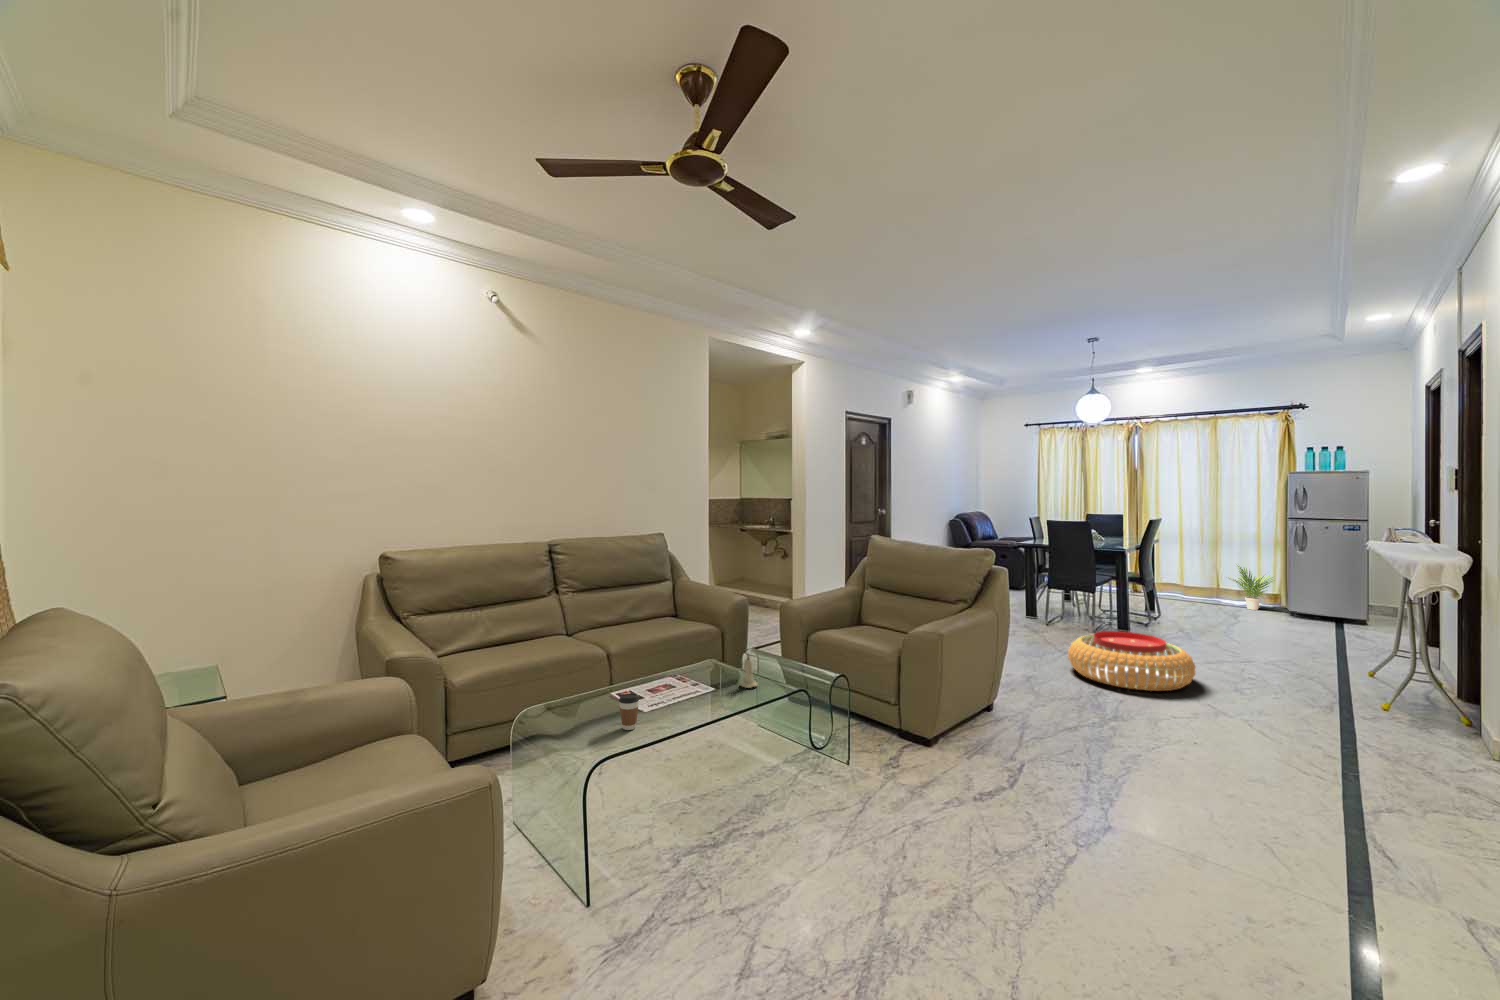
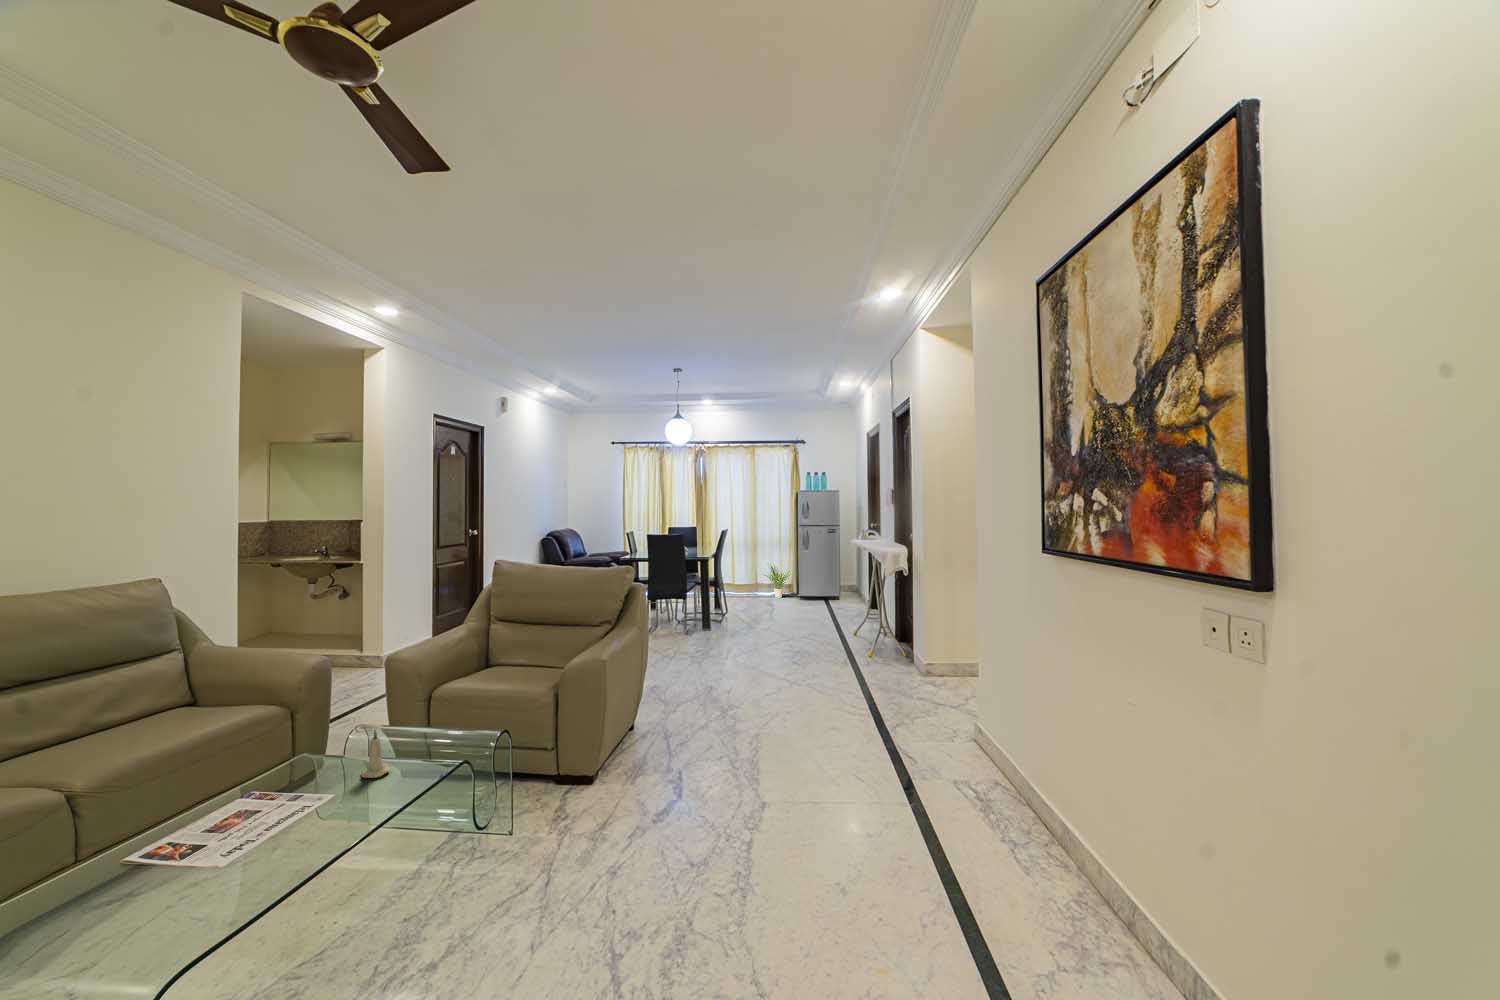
pouf: present [1068,631,1195,691] -> none [679,629,771,678]
coffee cup: present [619,693,639,730] -> none [165,843,210,909]

